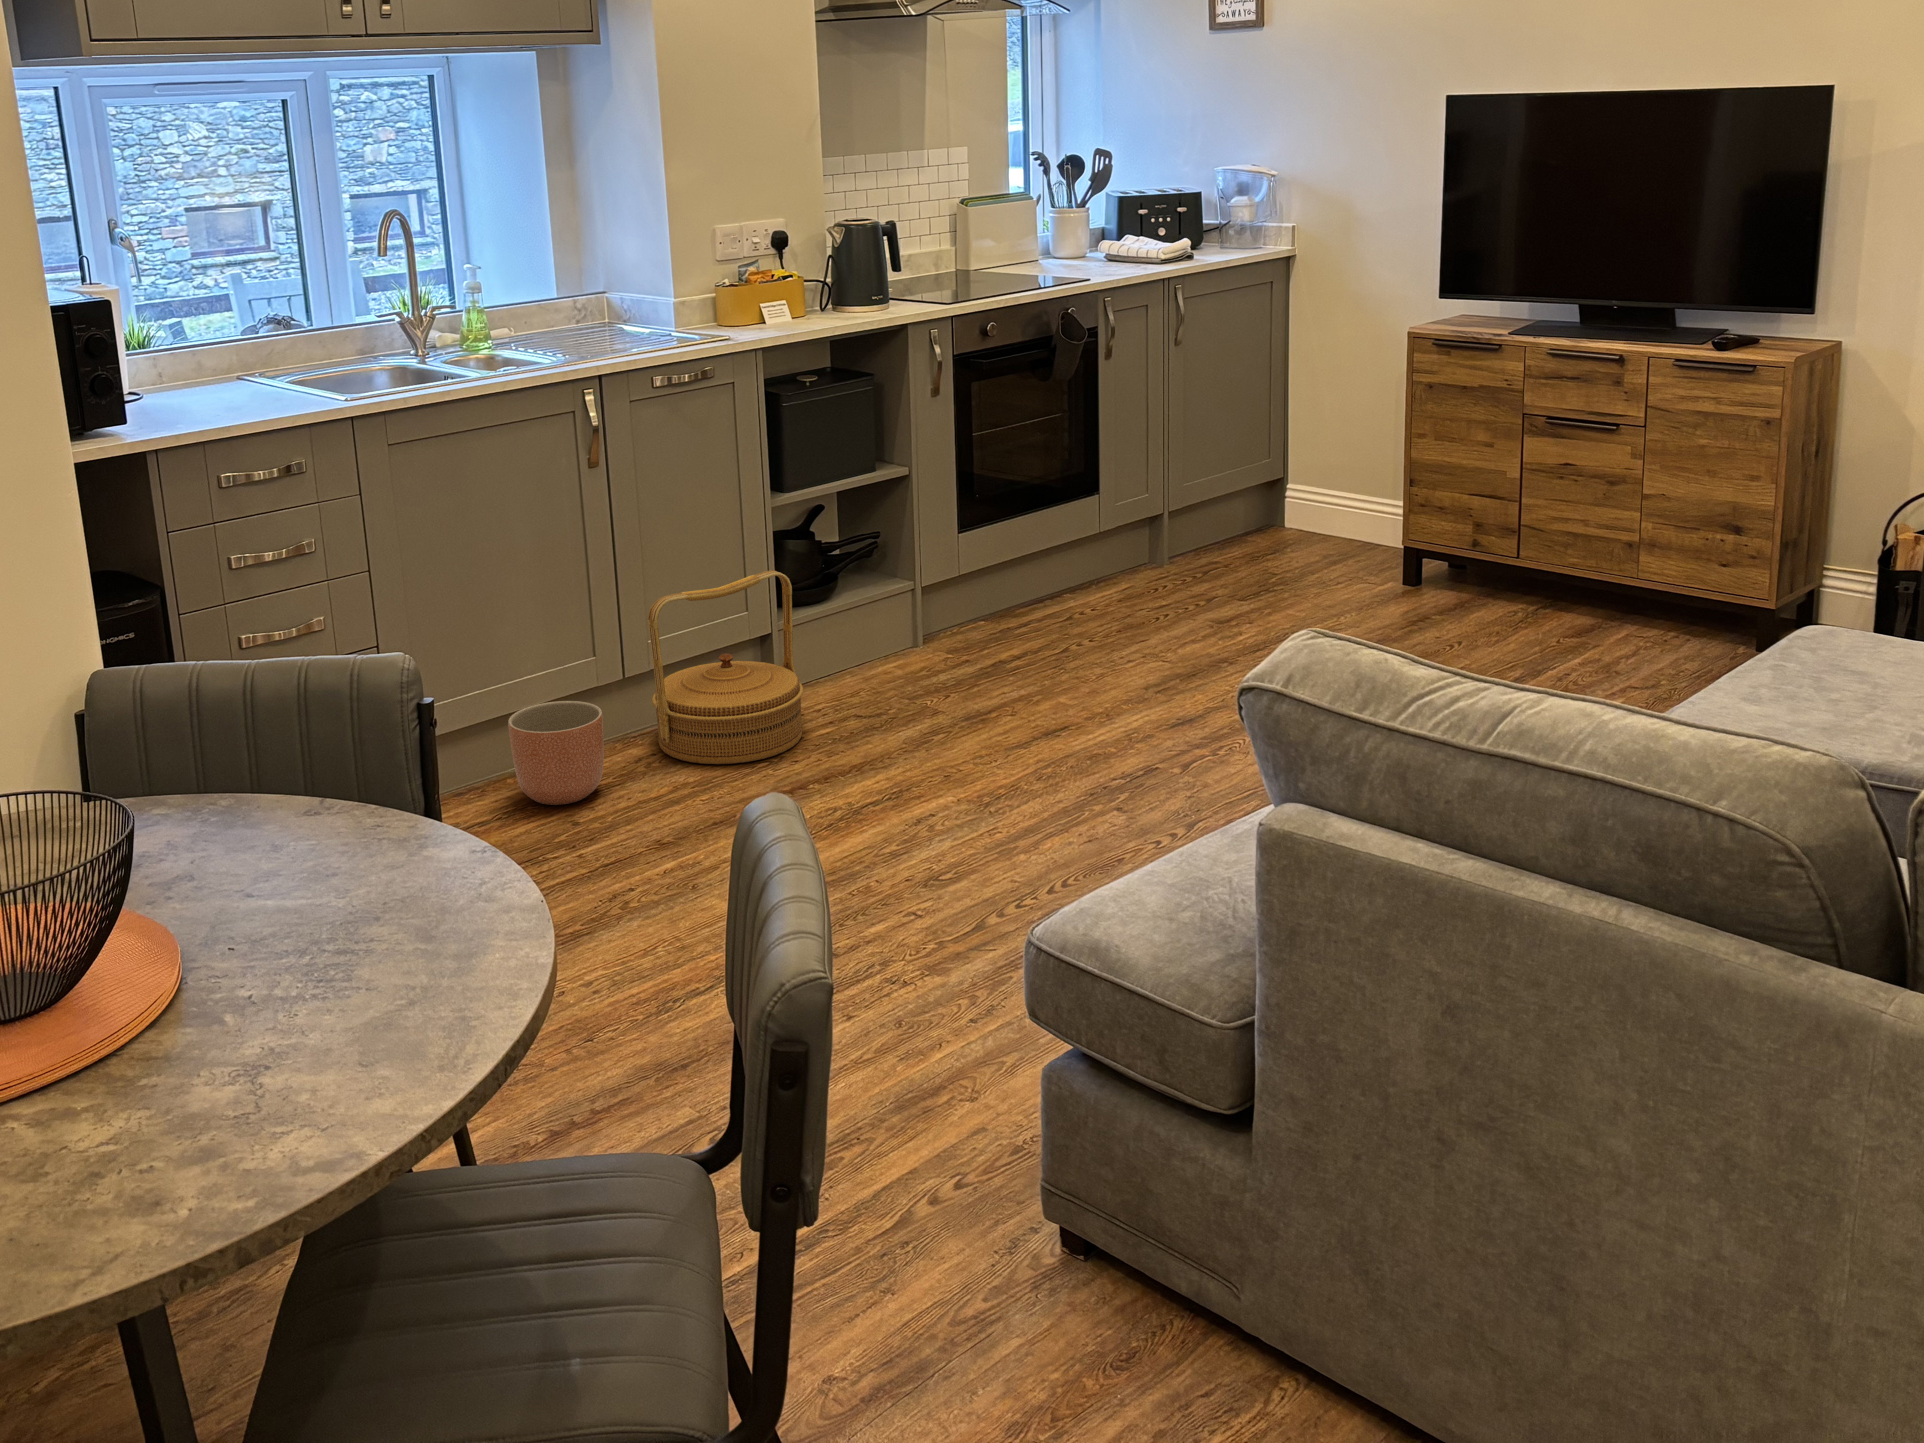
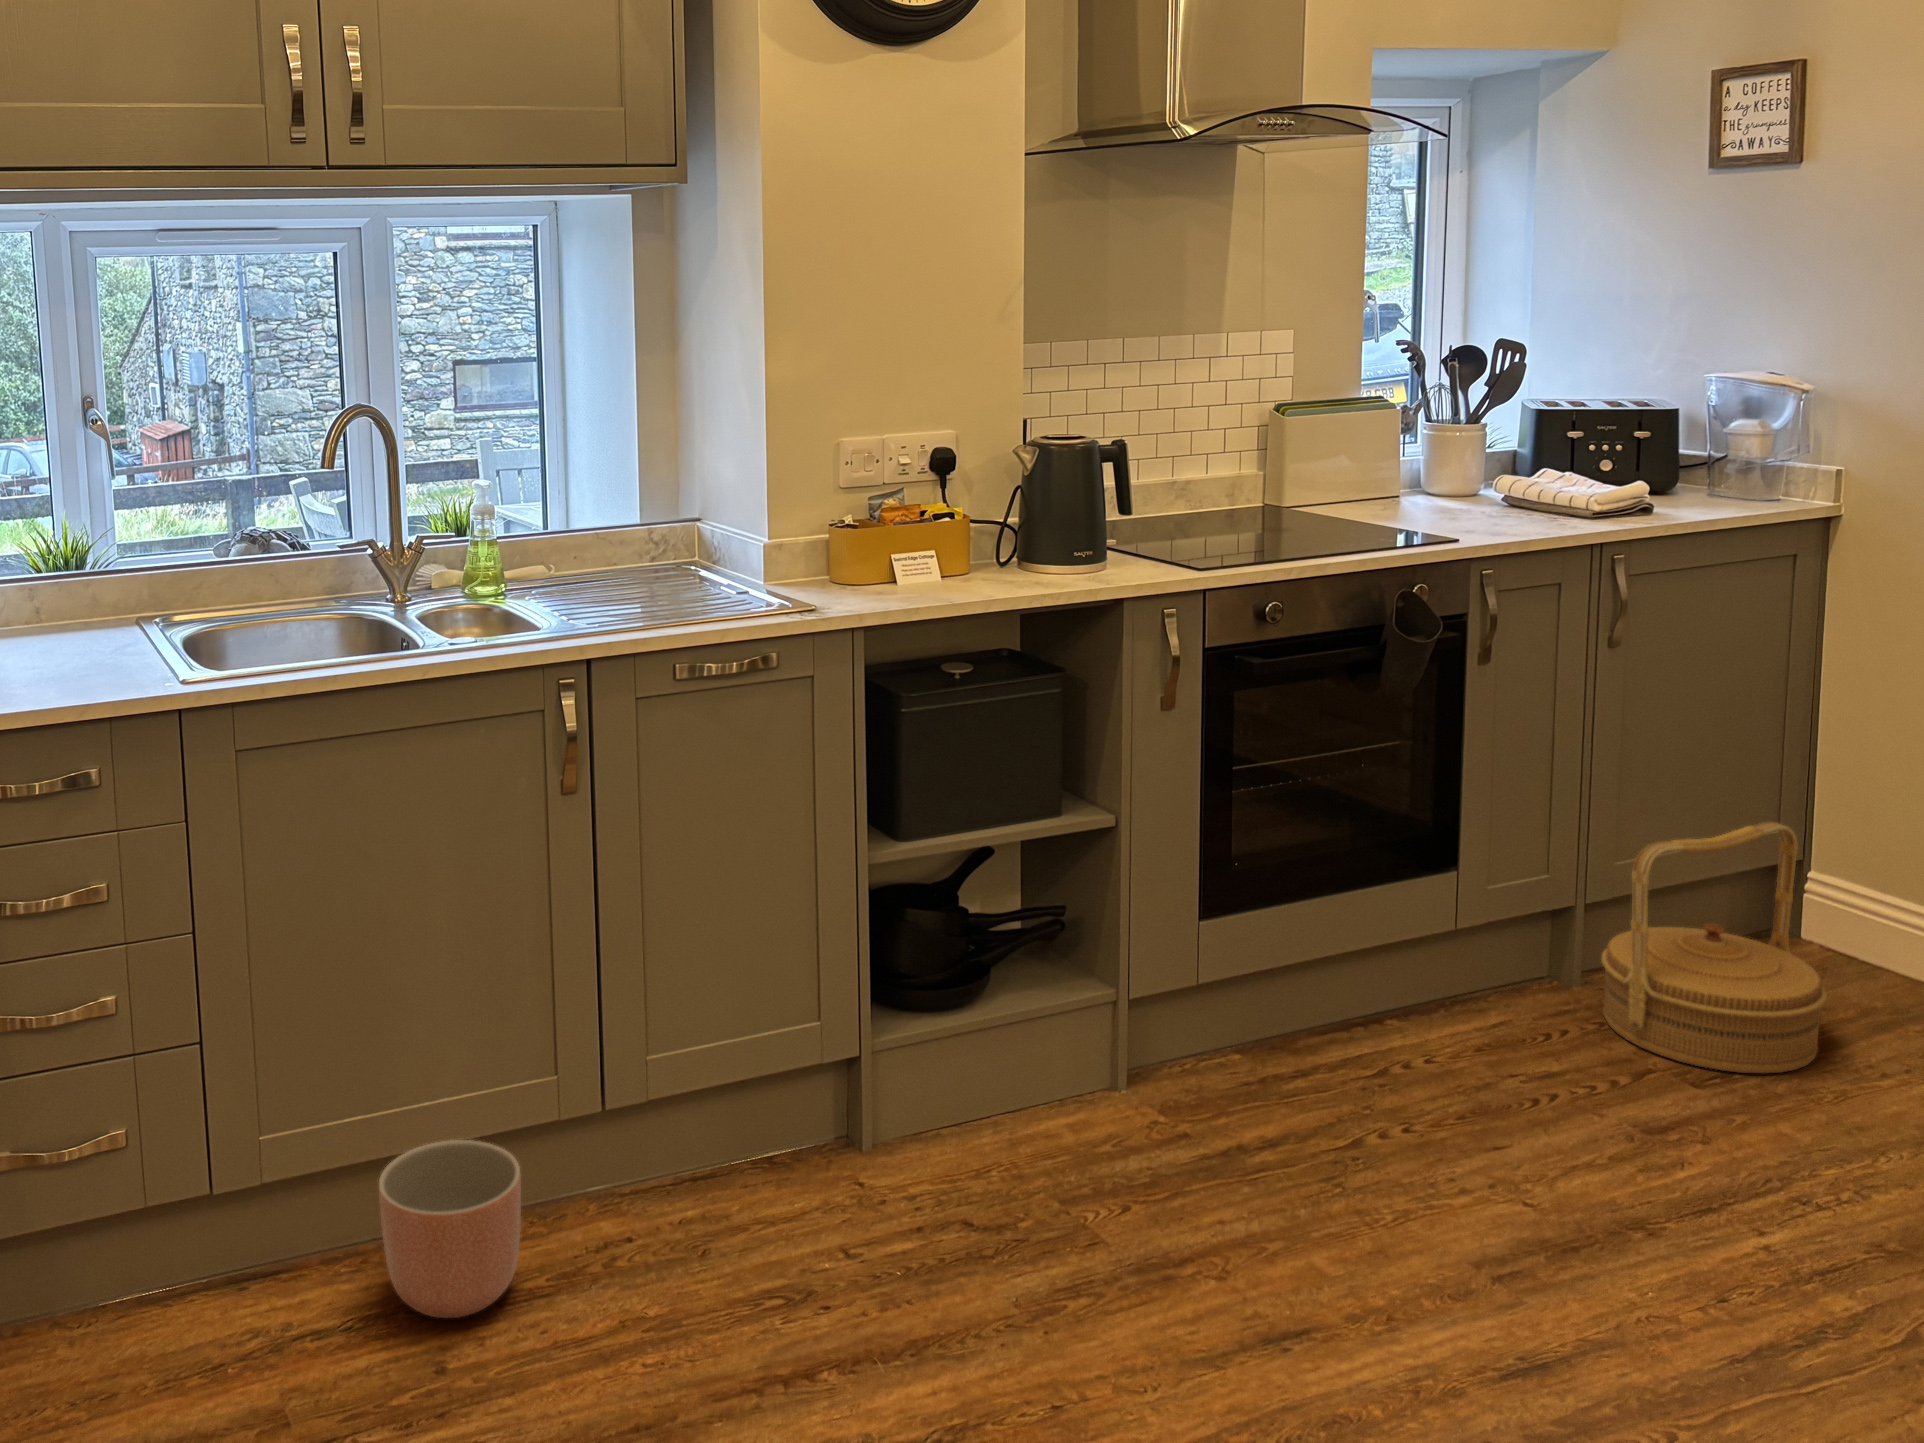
woven basket: present [648,570,803,764] -> present [1602,822,1827,1073]

